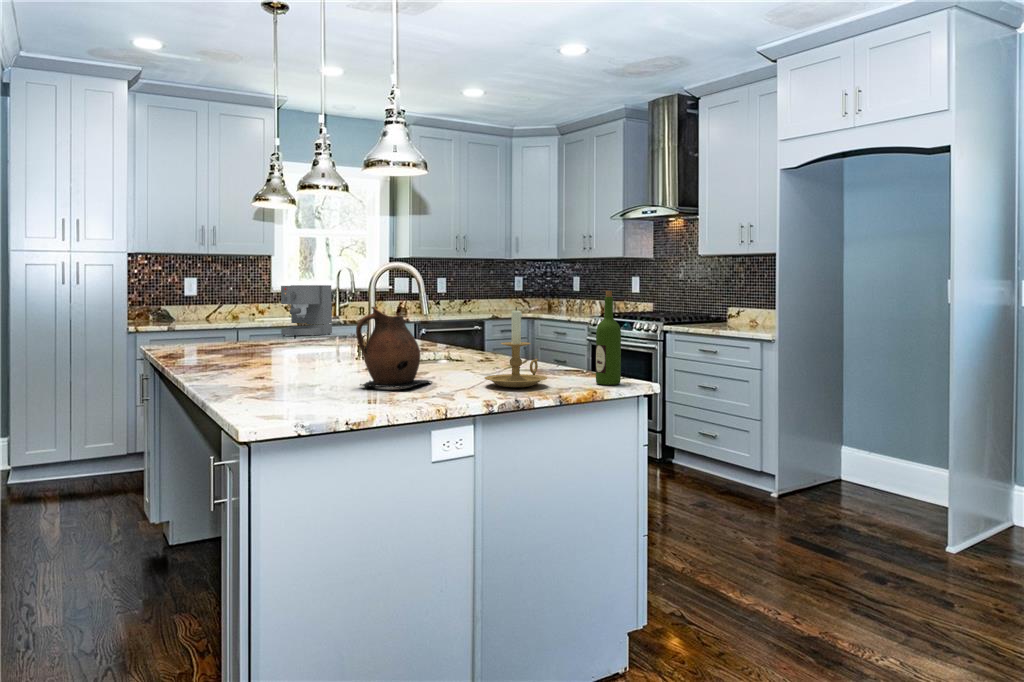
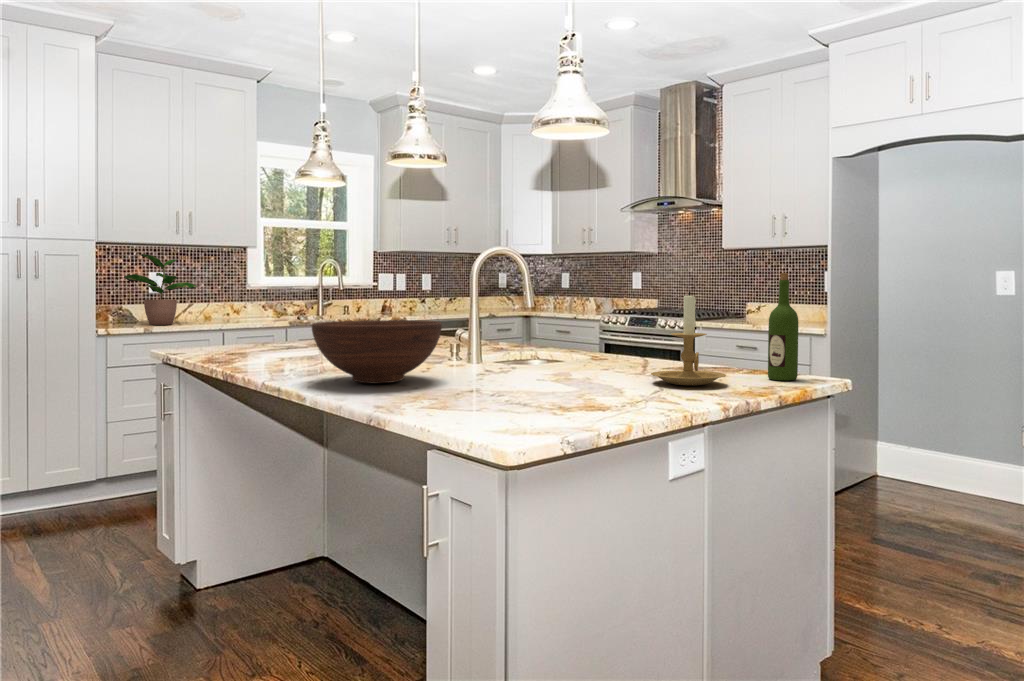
potted plant: none [158,263,219,324] -> present [124,254,198,325]
coffee maker: present [281,285,332,336] -> none [269,280,325,337]
ceramic pitcher: present [356,307,432,389] -> none [507,292,587,390]
fruit bowl: none [209,328,320,380] -> present [312,320,442,383]

